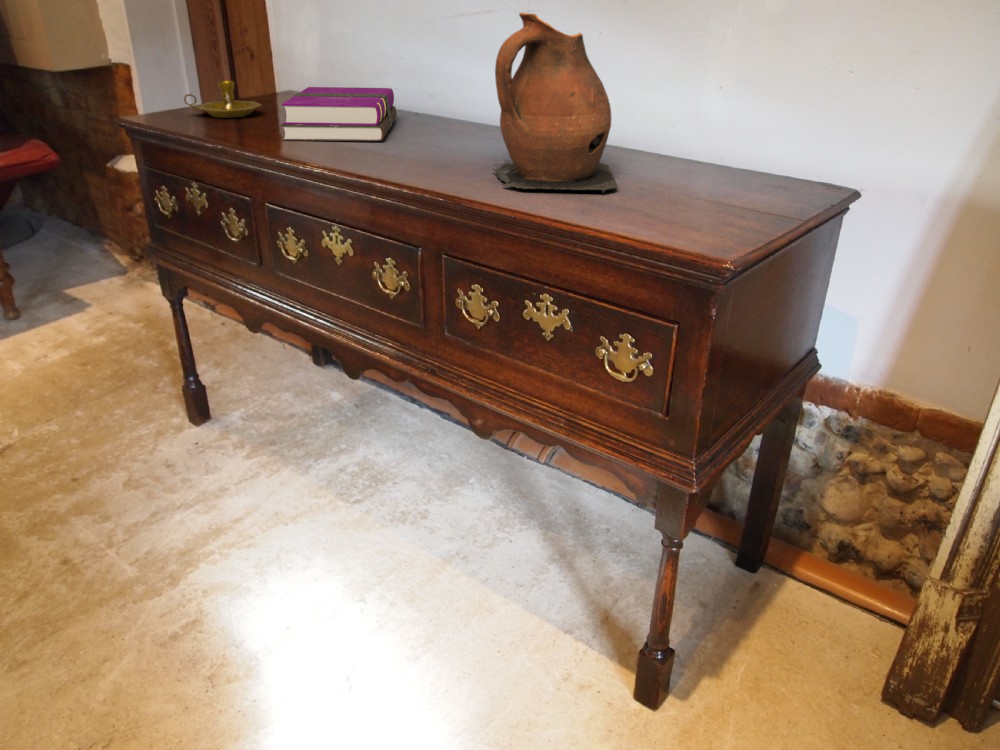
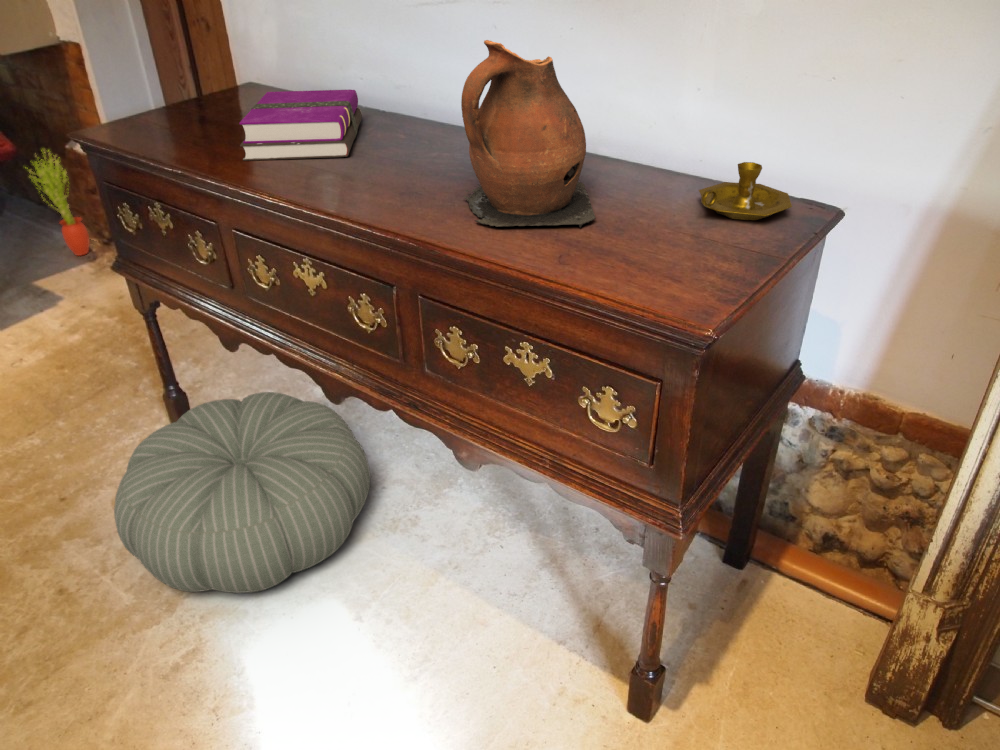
candlestick: present [184,81,262,118] -> present [699,162,792,220]
potted plant: none [62,163,118,270] -> present [25,150,90,256]
pouf: none [126,383,382,570] -> present [114,392,370,593]

